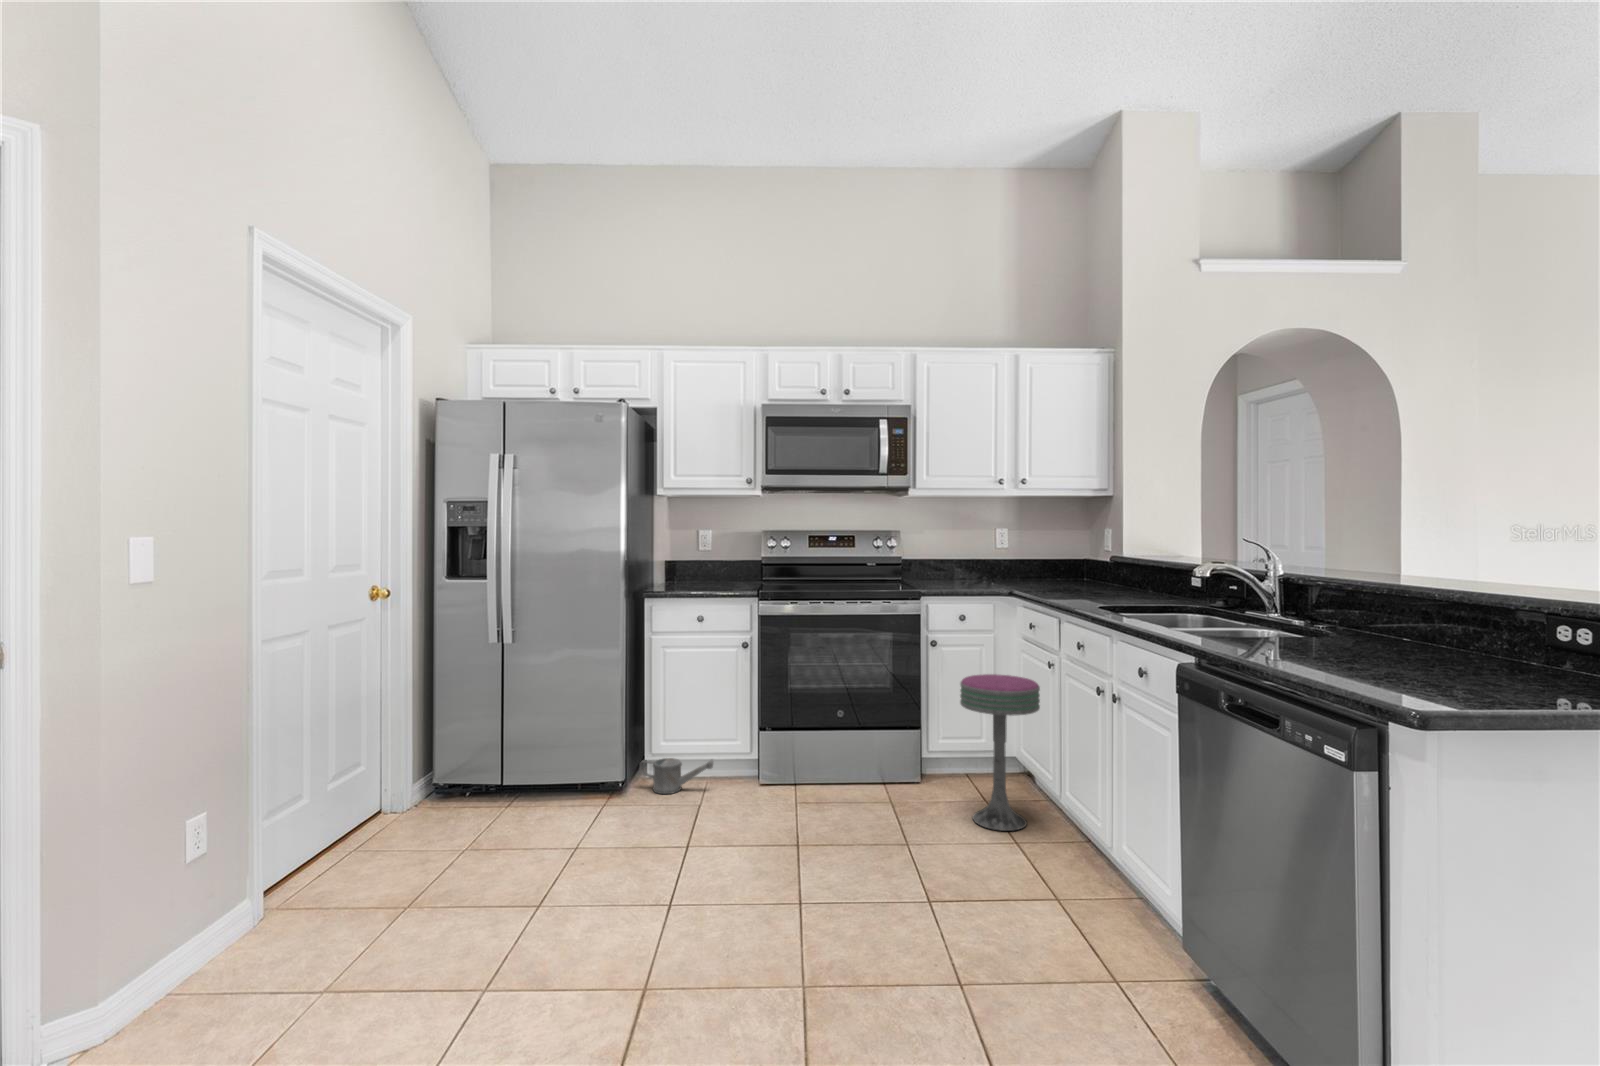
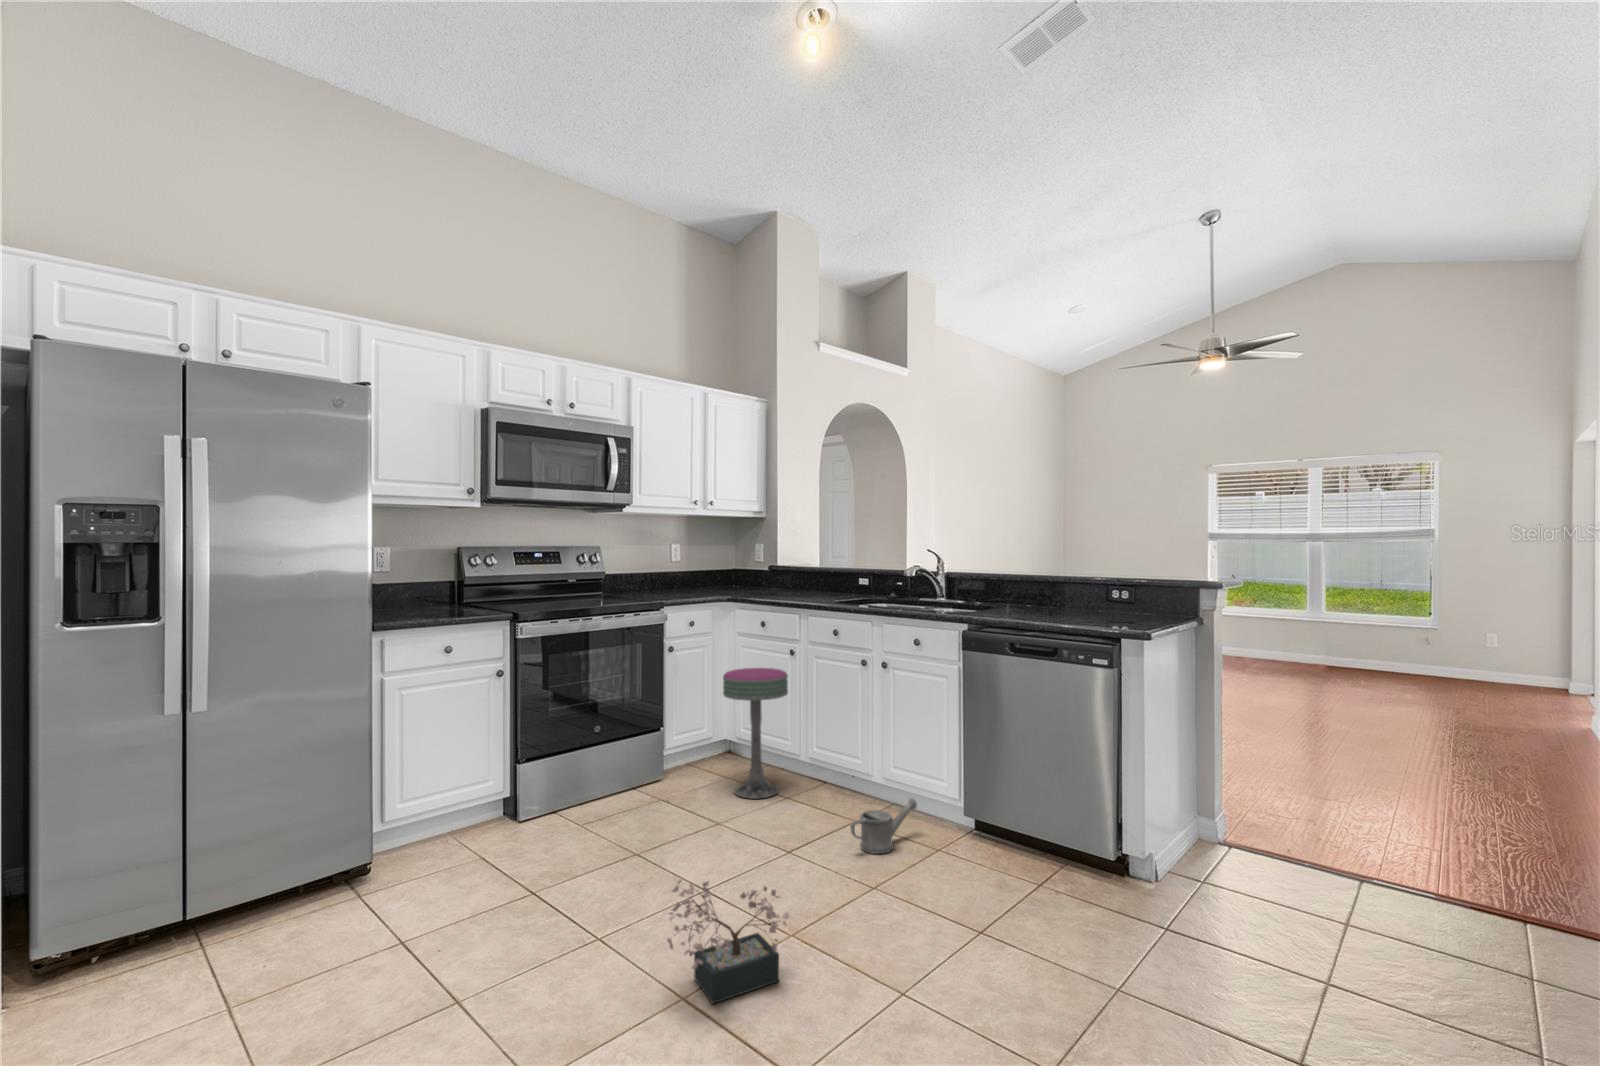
watering can: present [640,758,713,794] -> present [851,799,917,854]
decorative plant: none [640,864,772,1012] -> present [667,880,789,1003]

